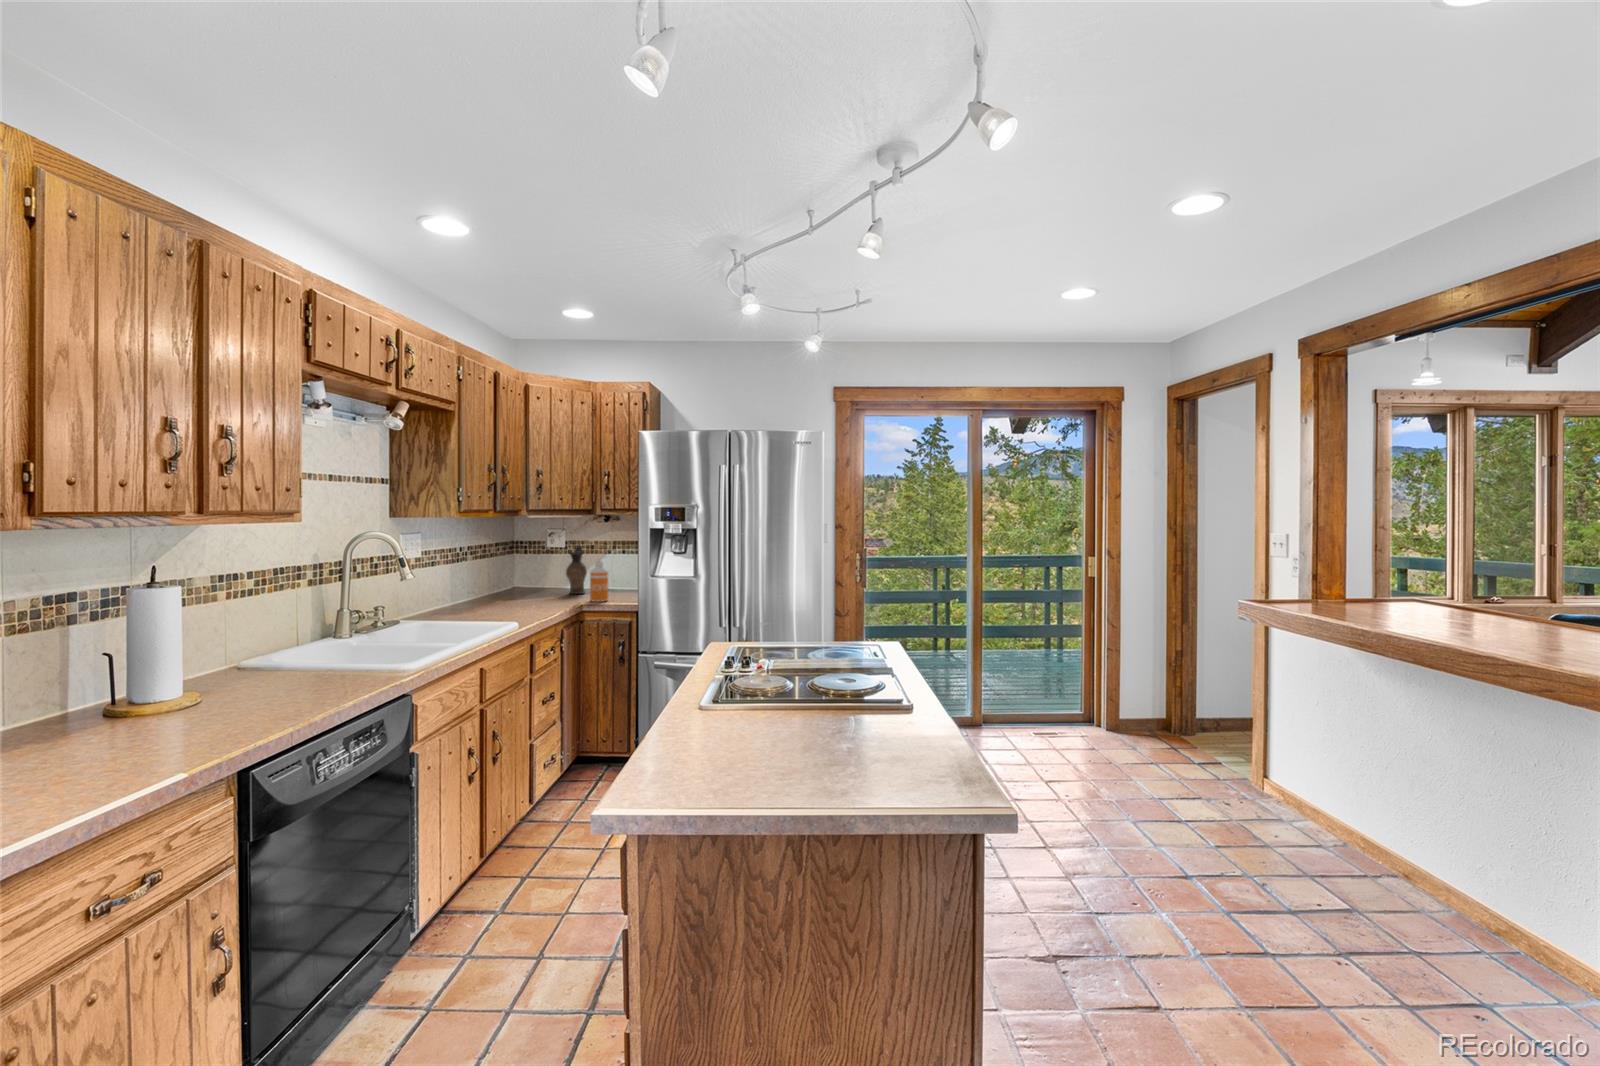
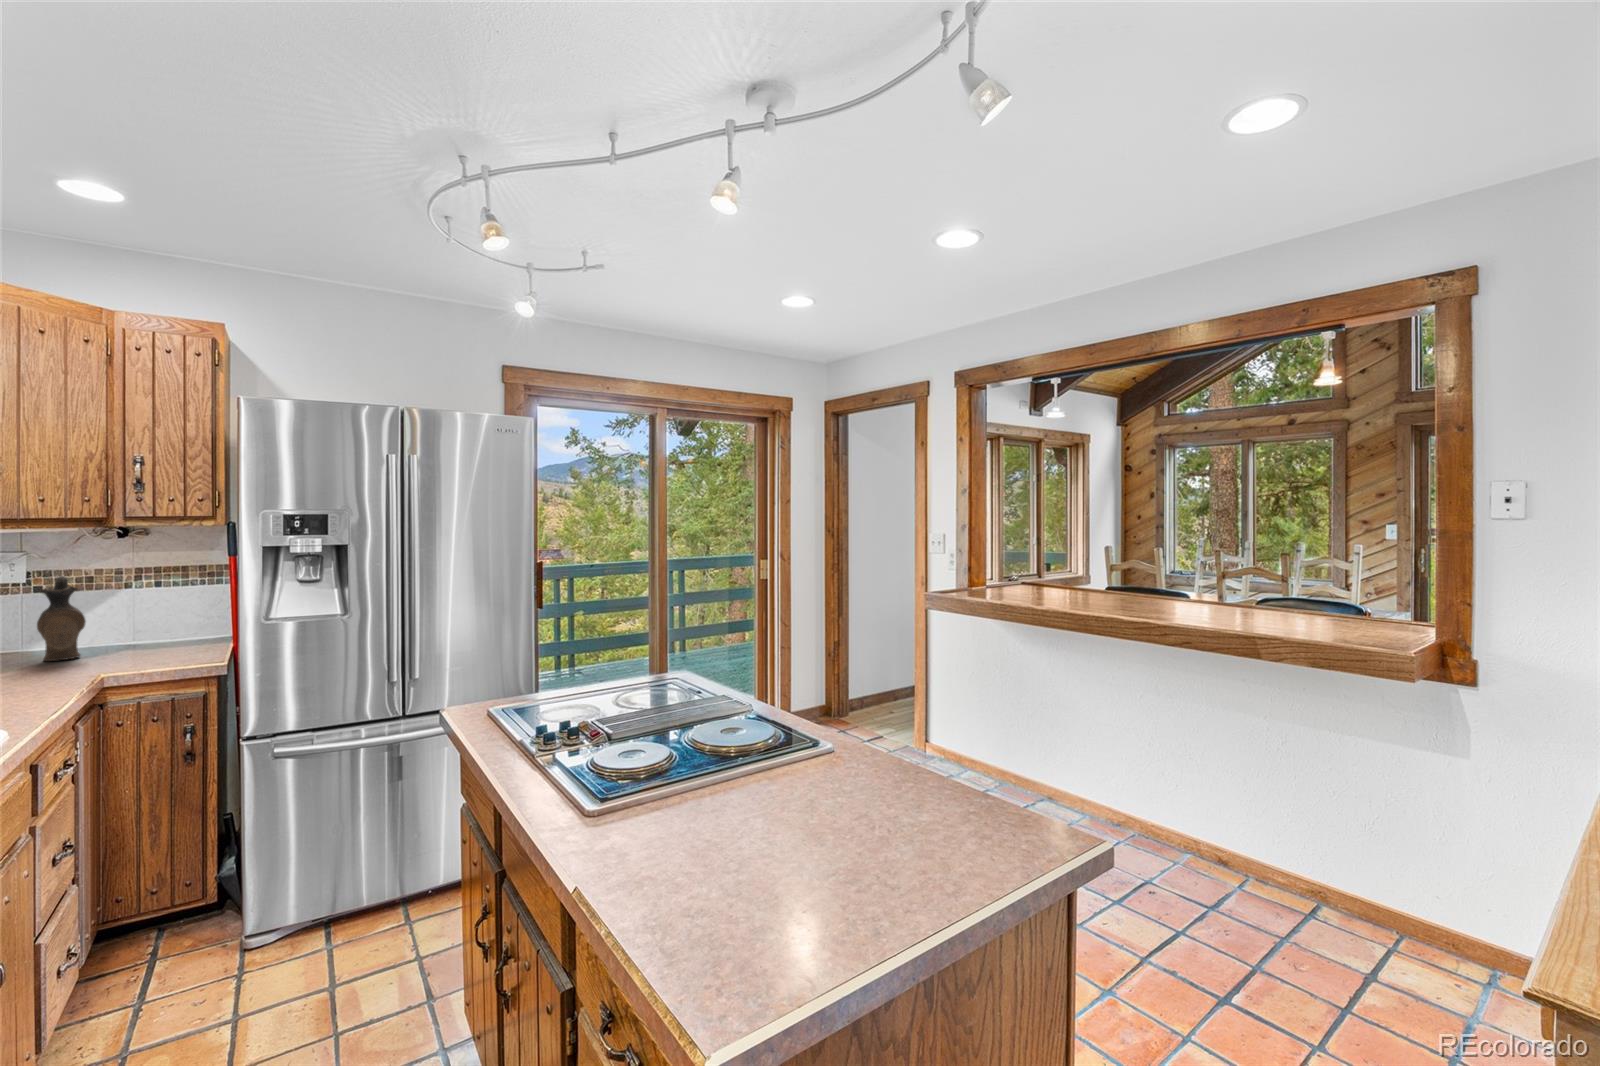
soap dispenser: present [590,557,608,602] -> none [110,594,151,669]

